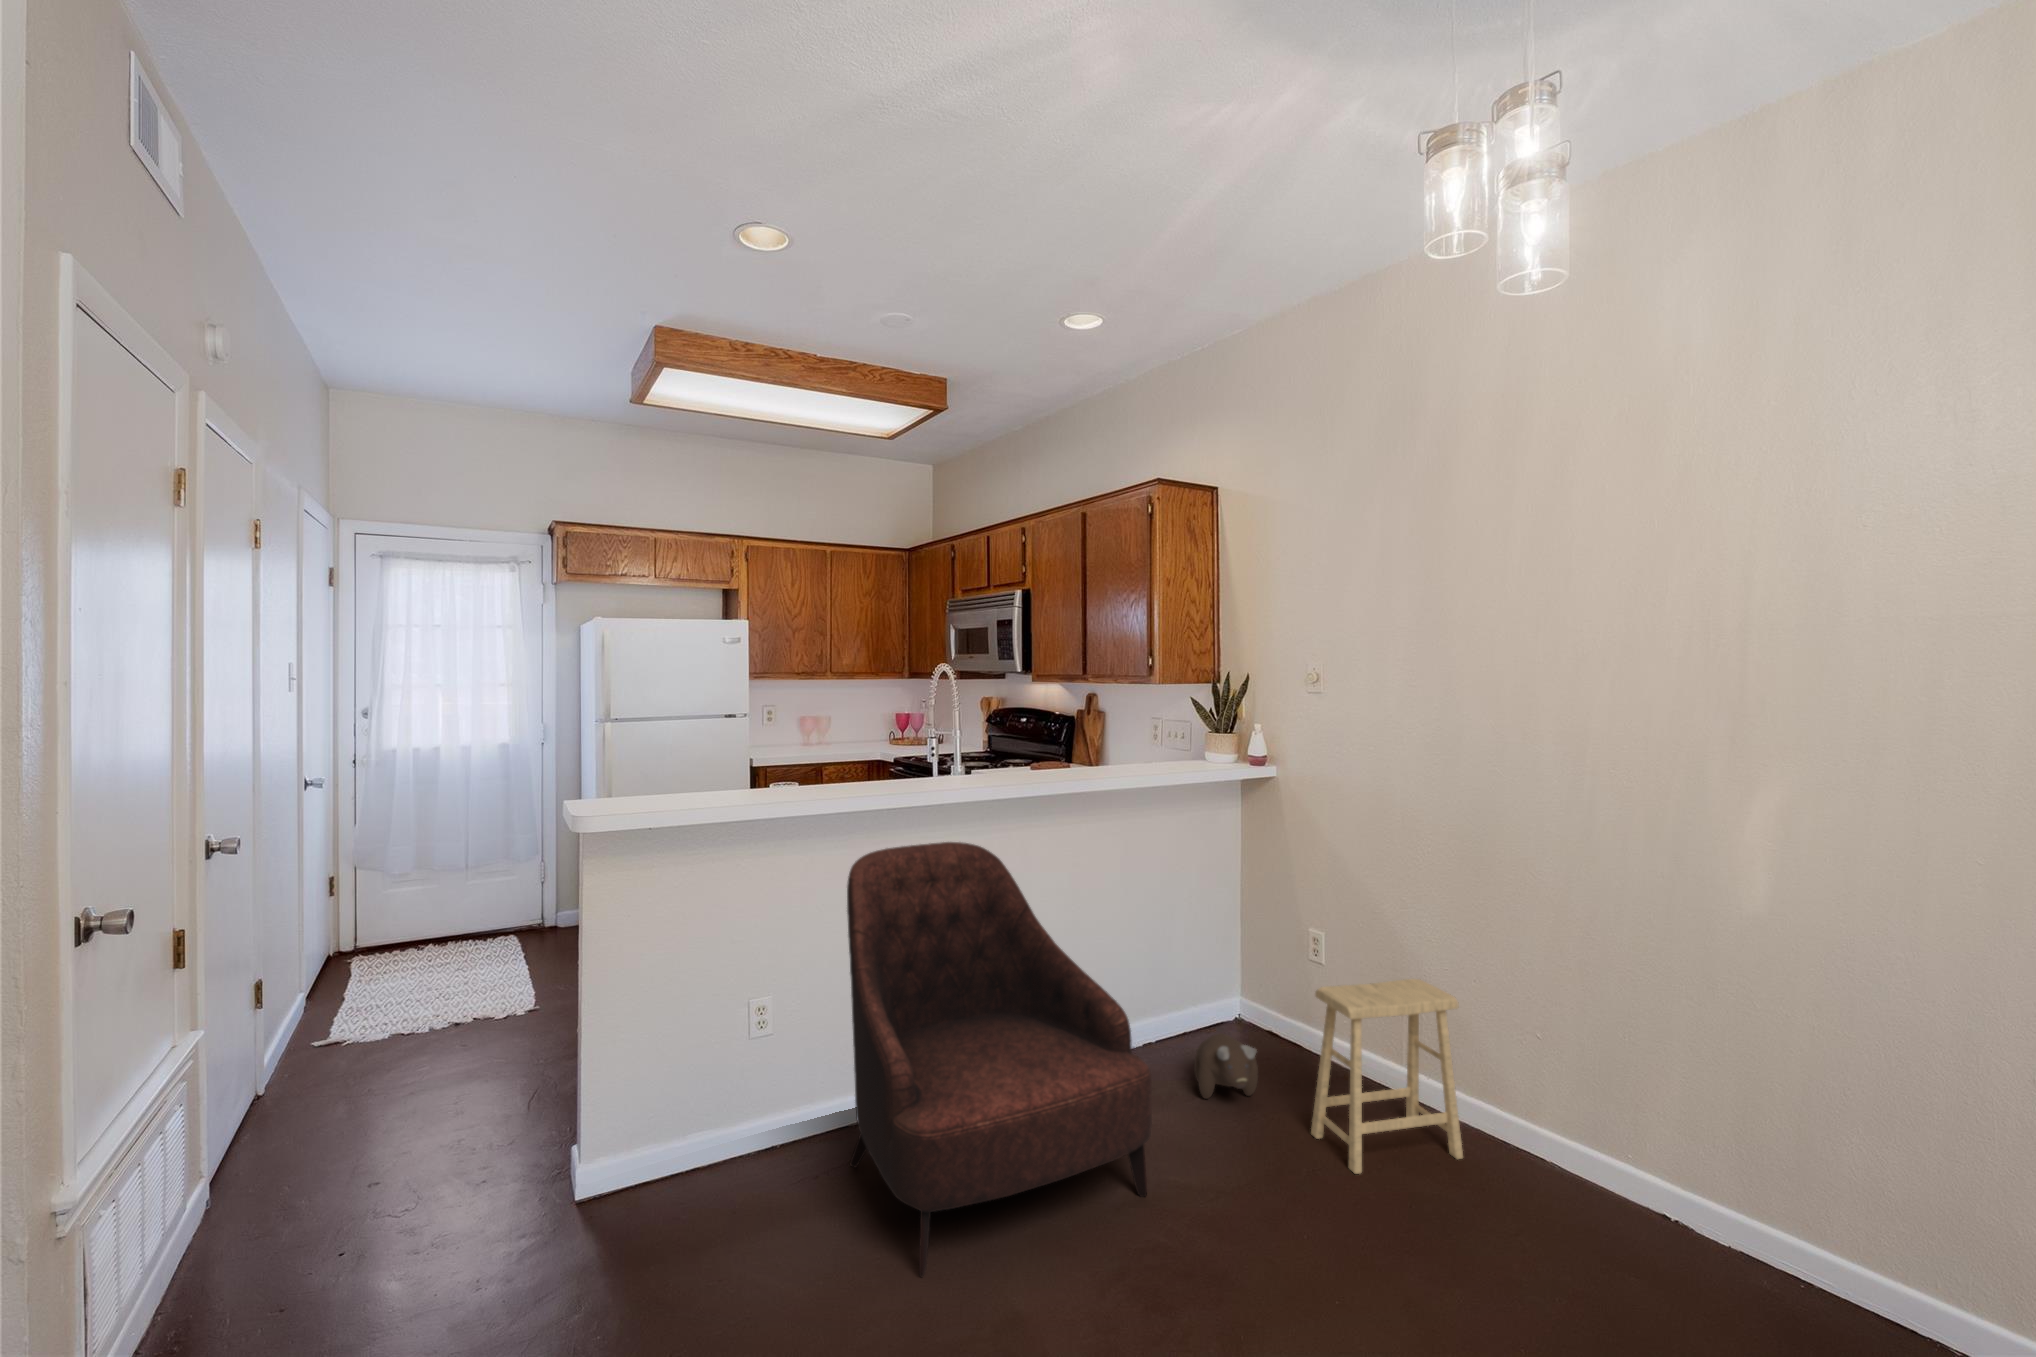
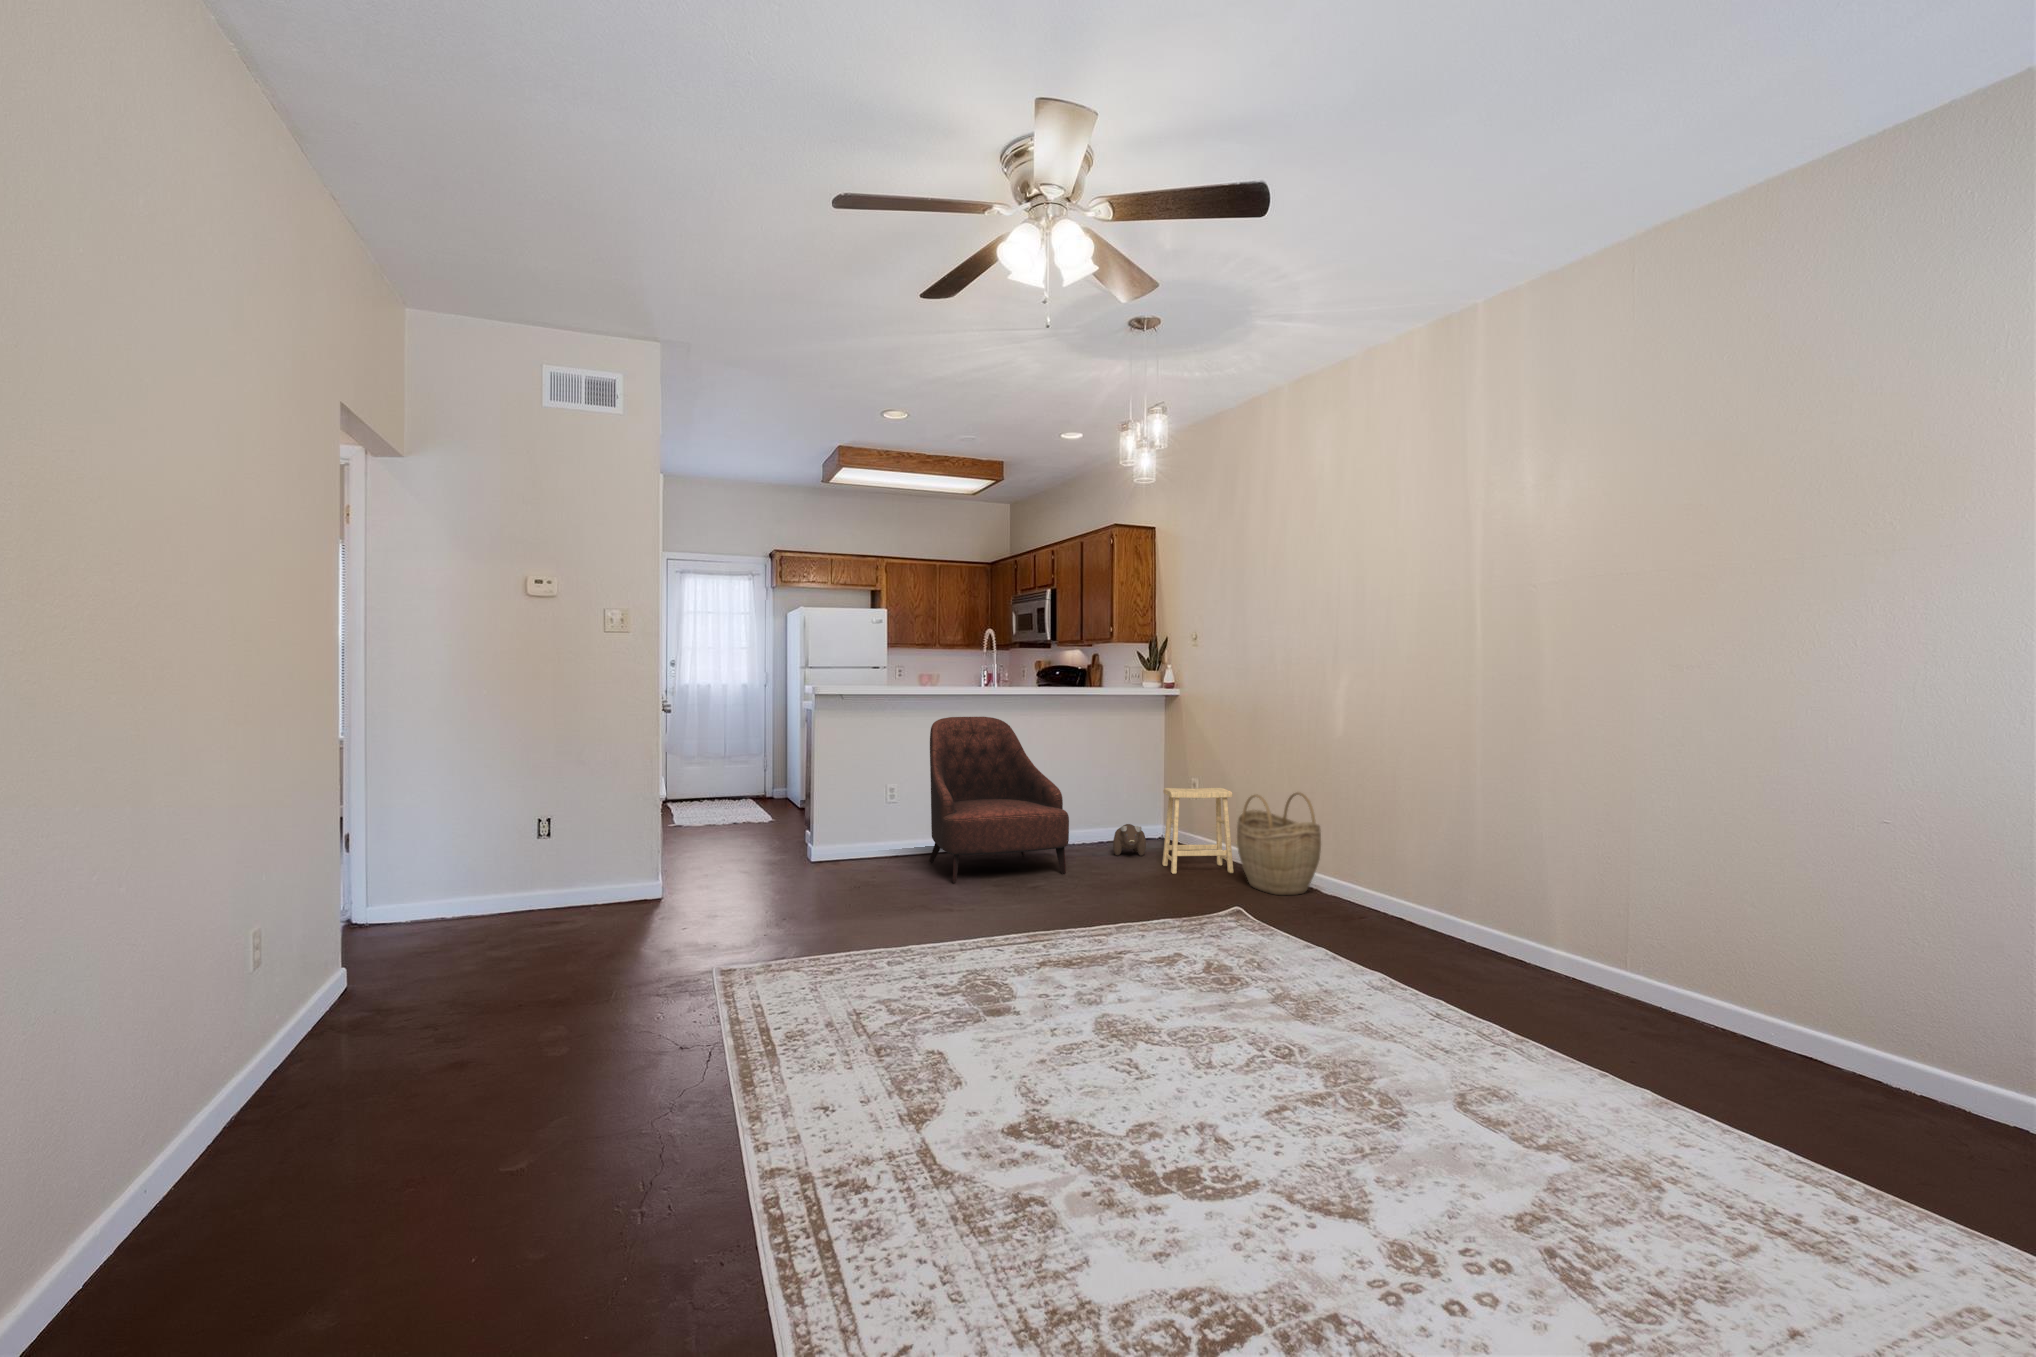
woven basket: none [1507,1020,1718,1268] -> present [1237,792,1321,895]

